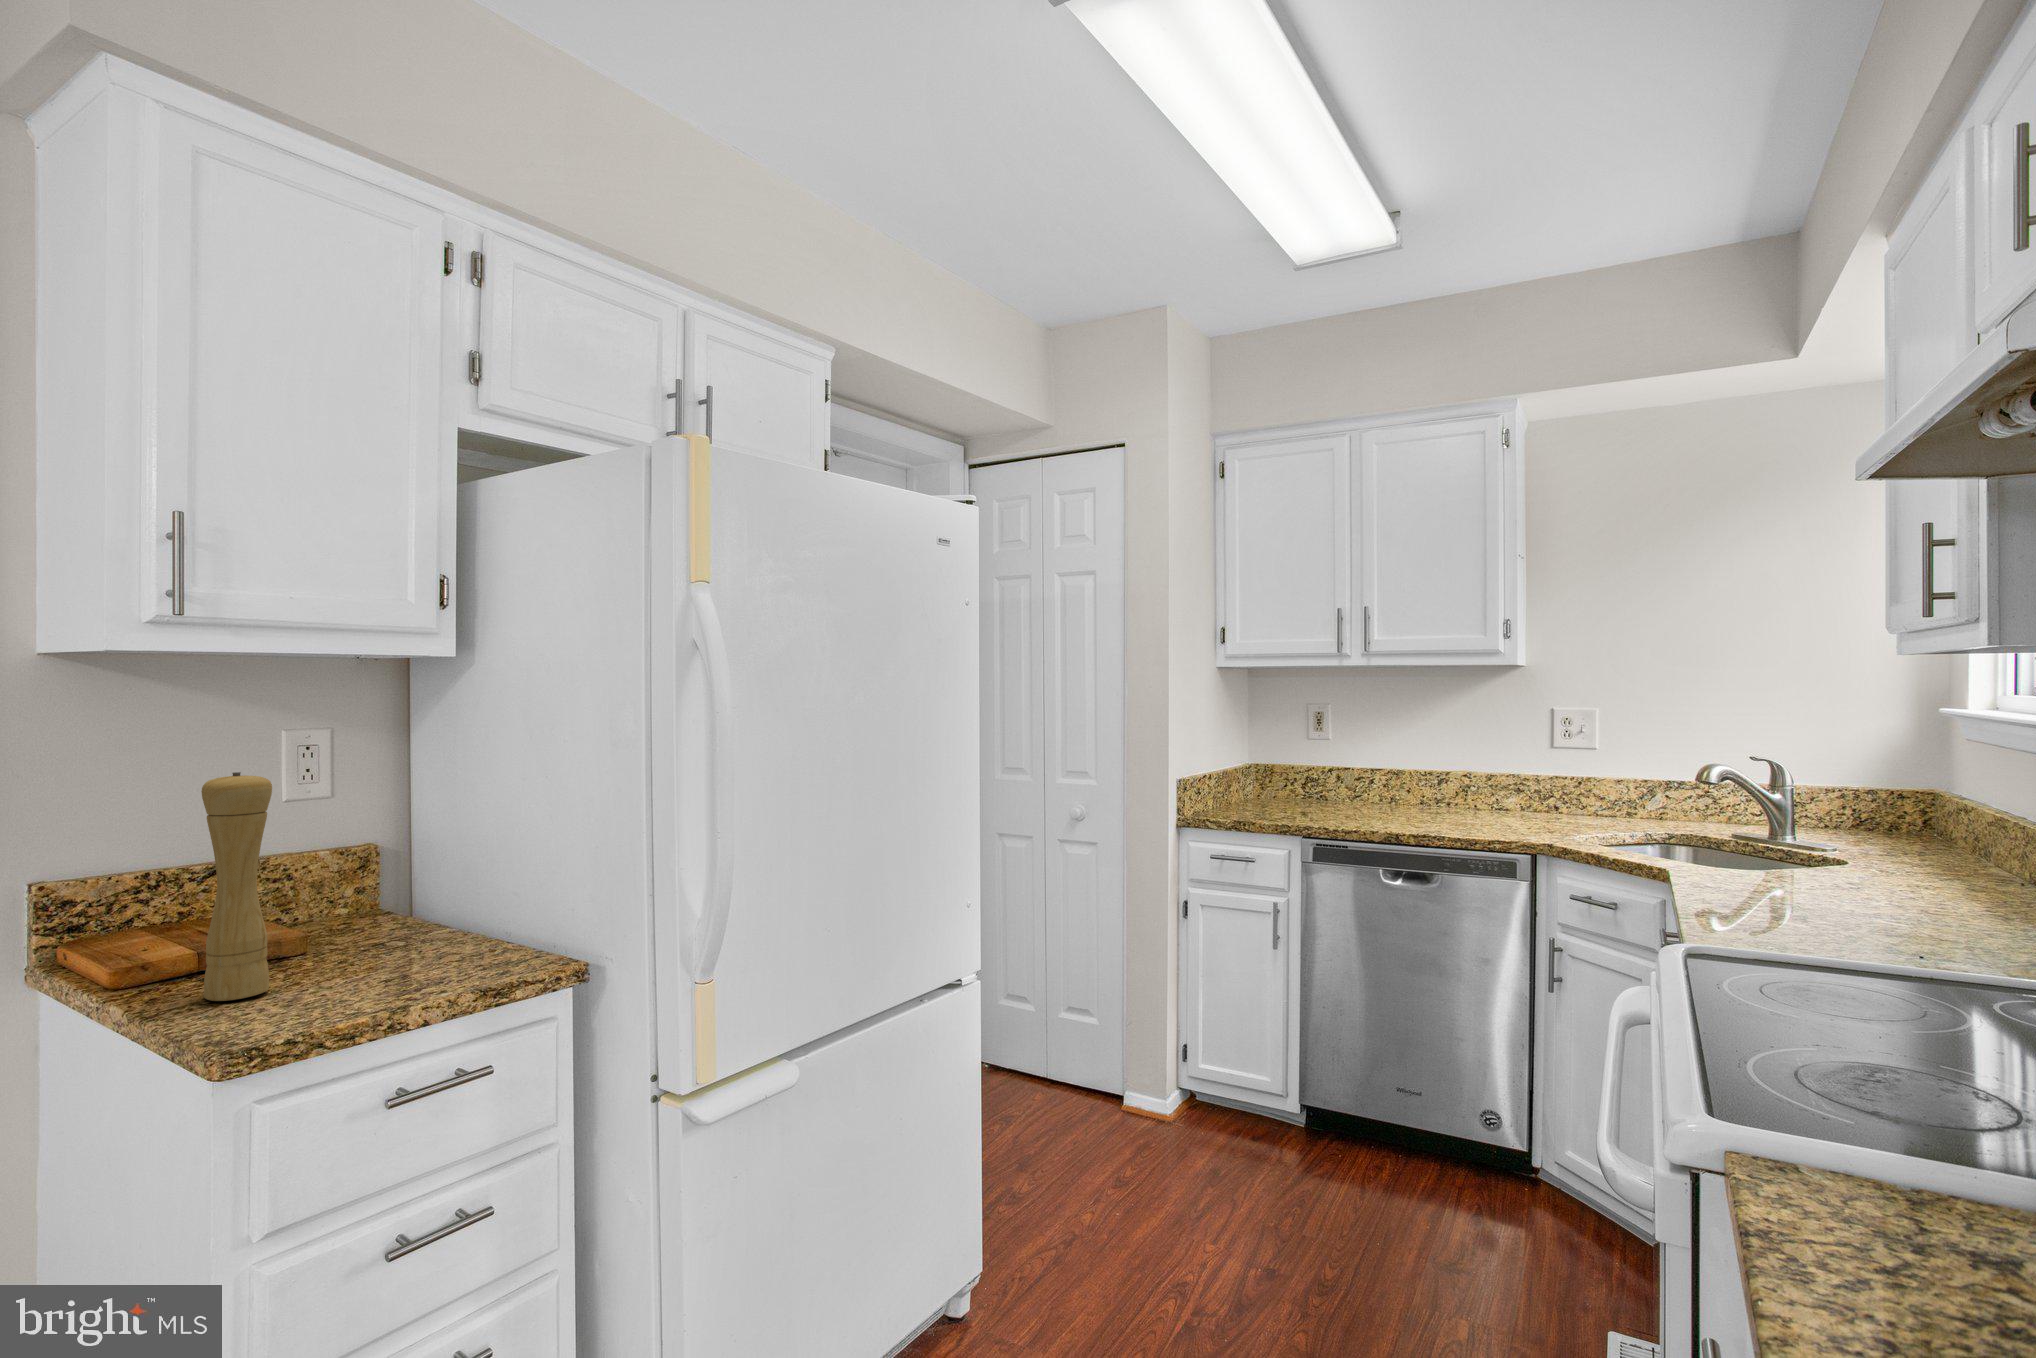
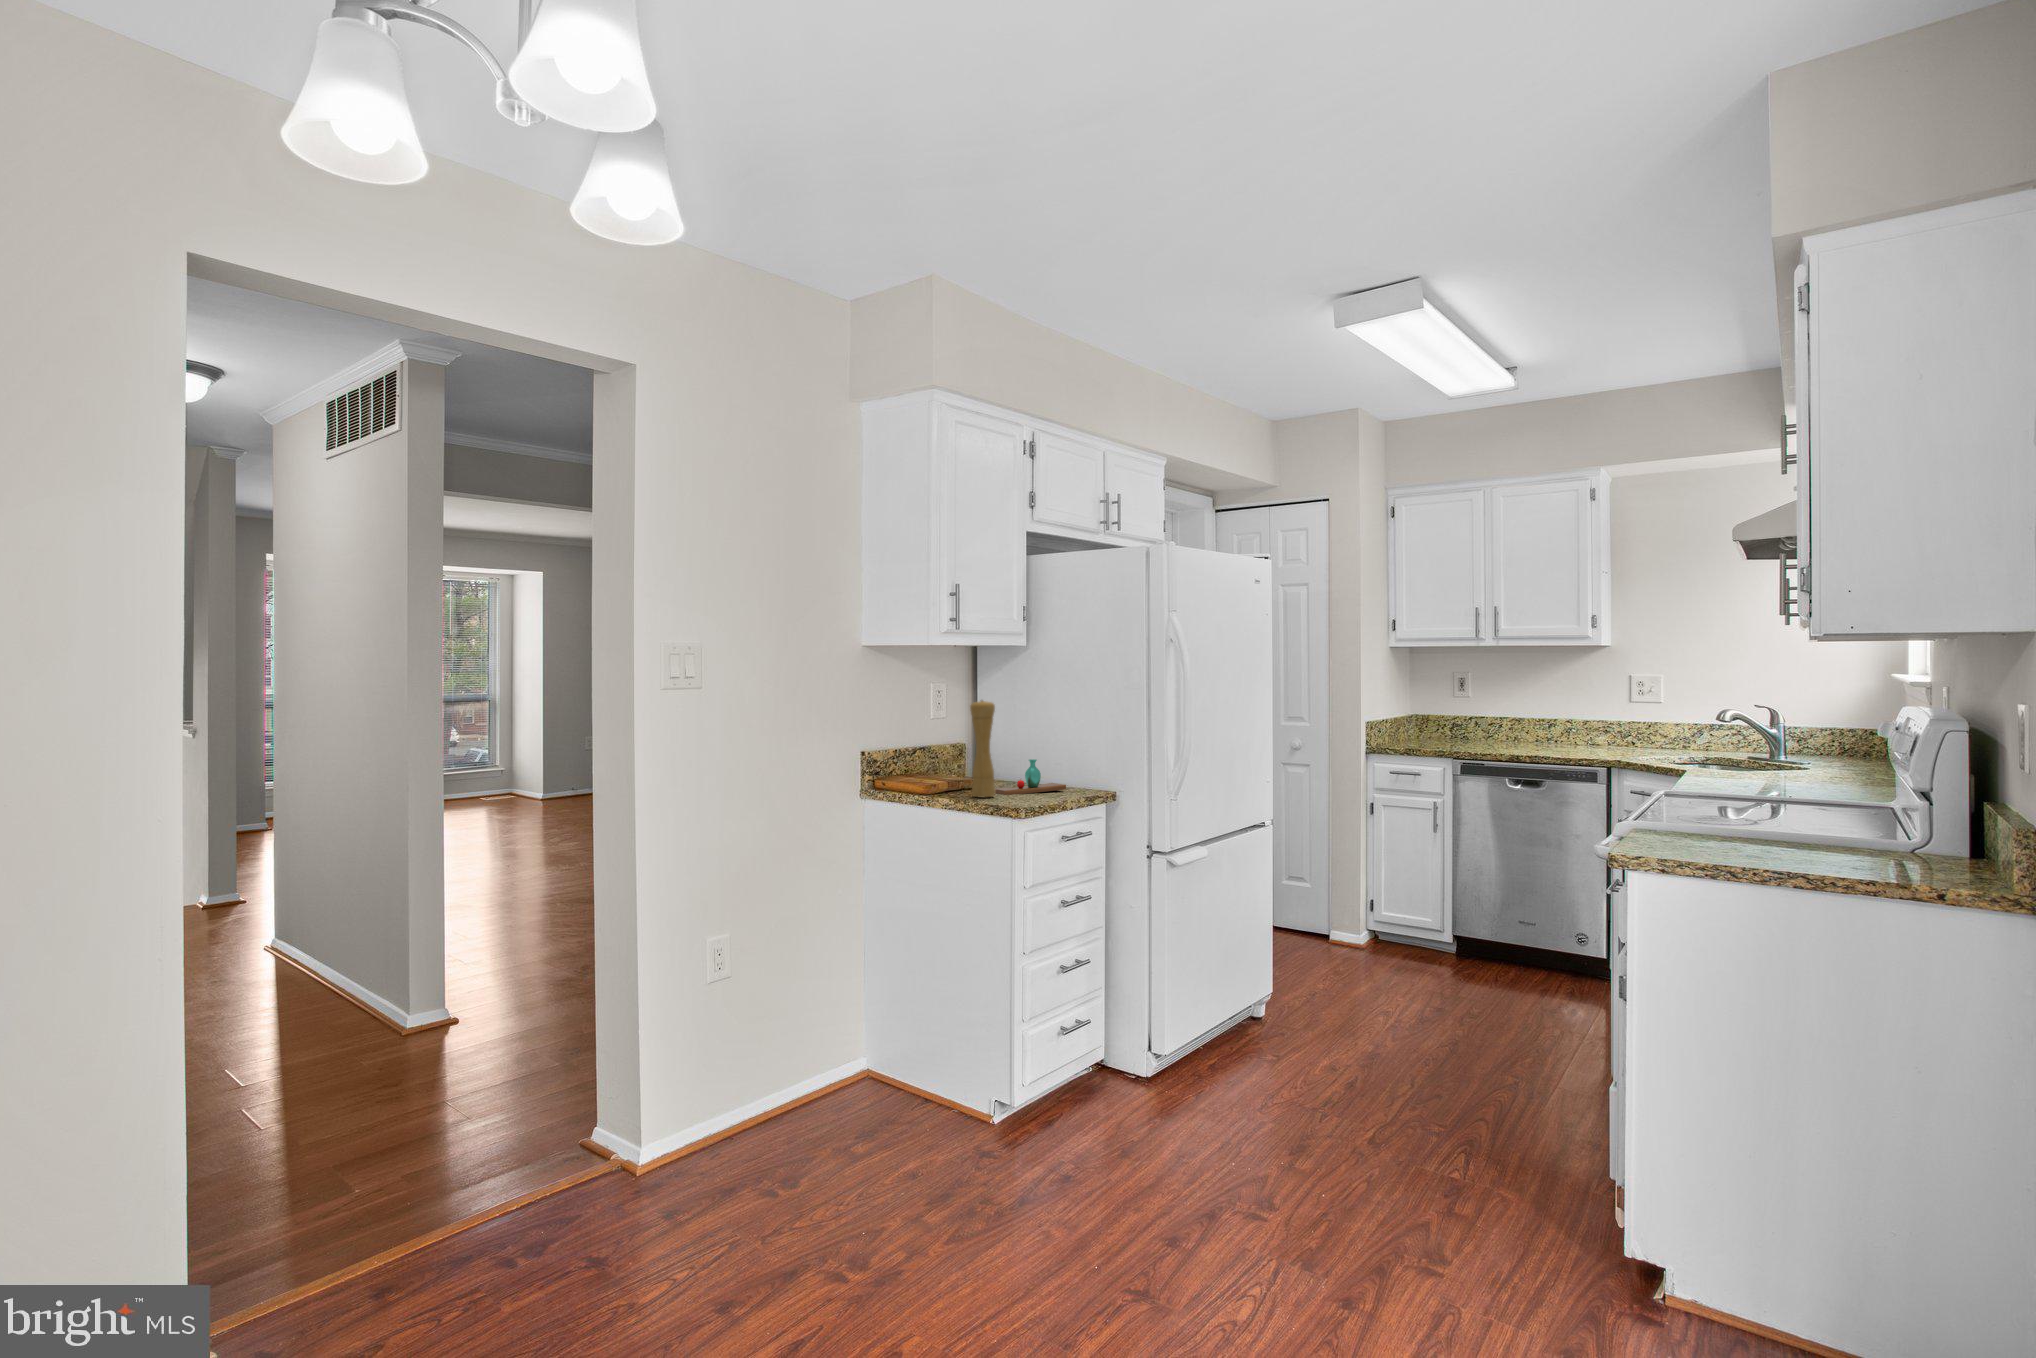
vase: none [316,890,511,982] -> present [995,759,1066,795]

